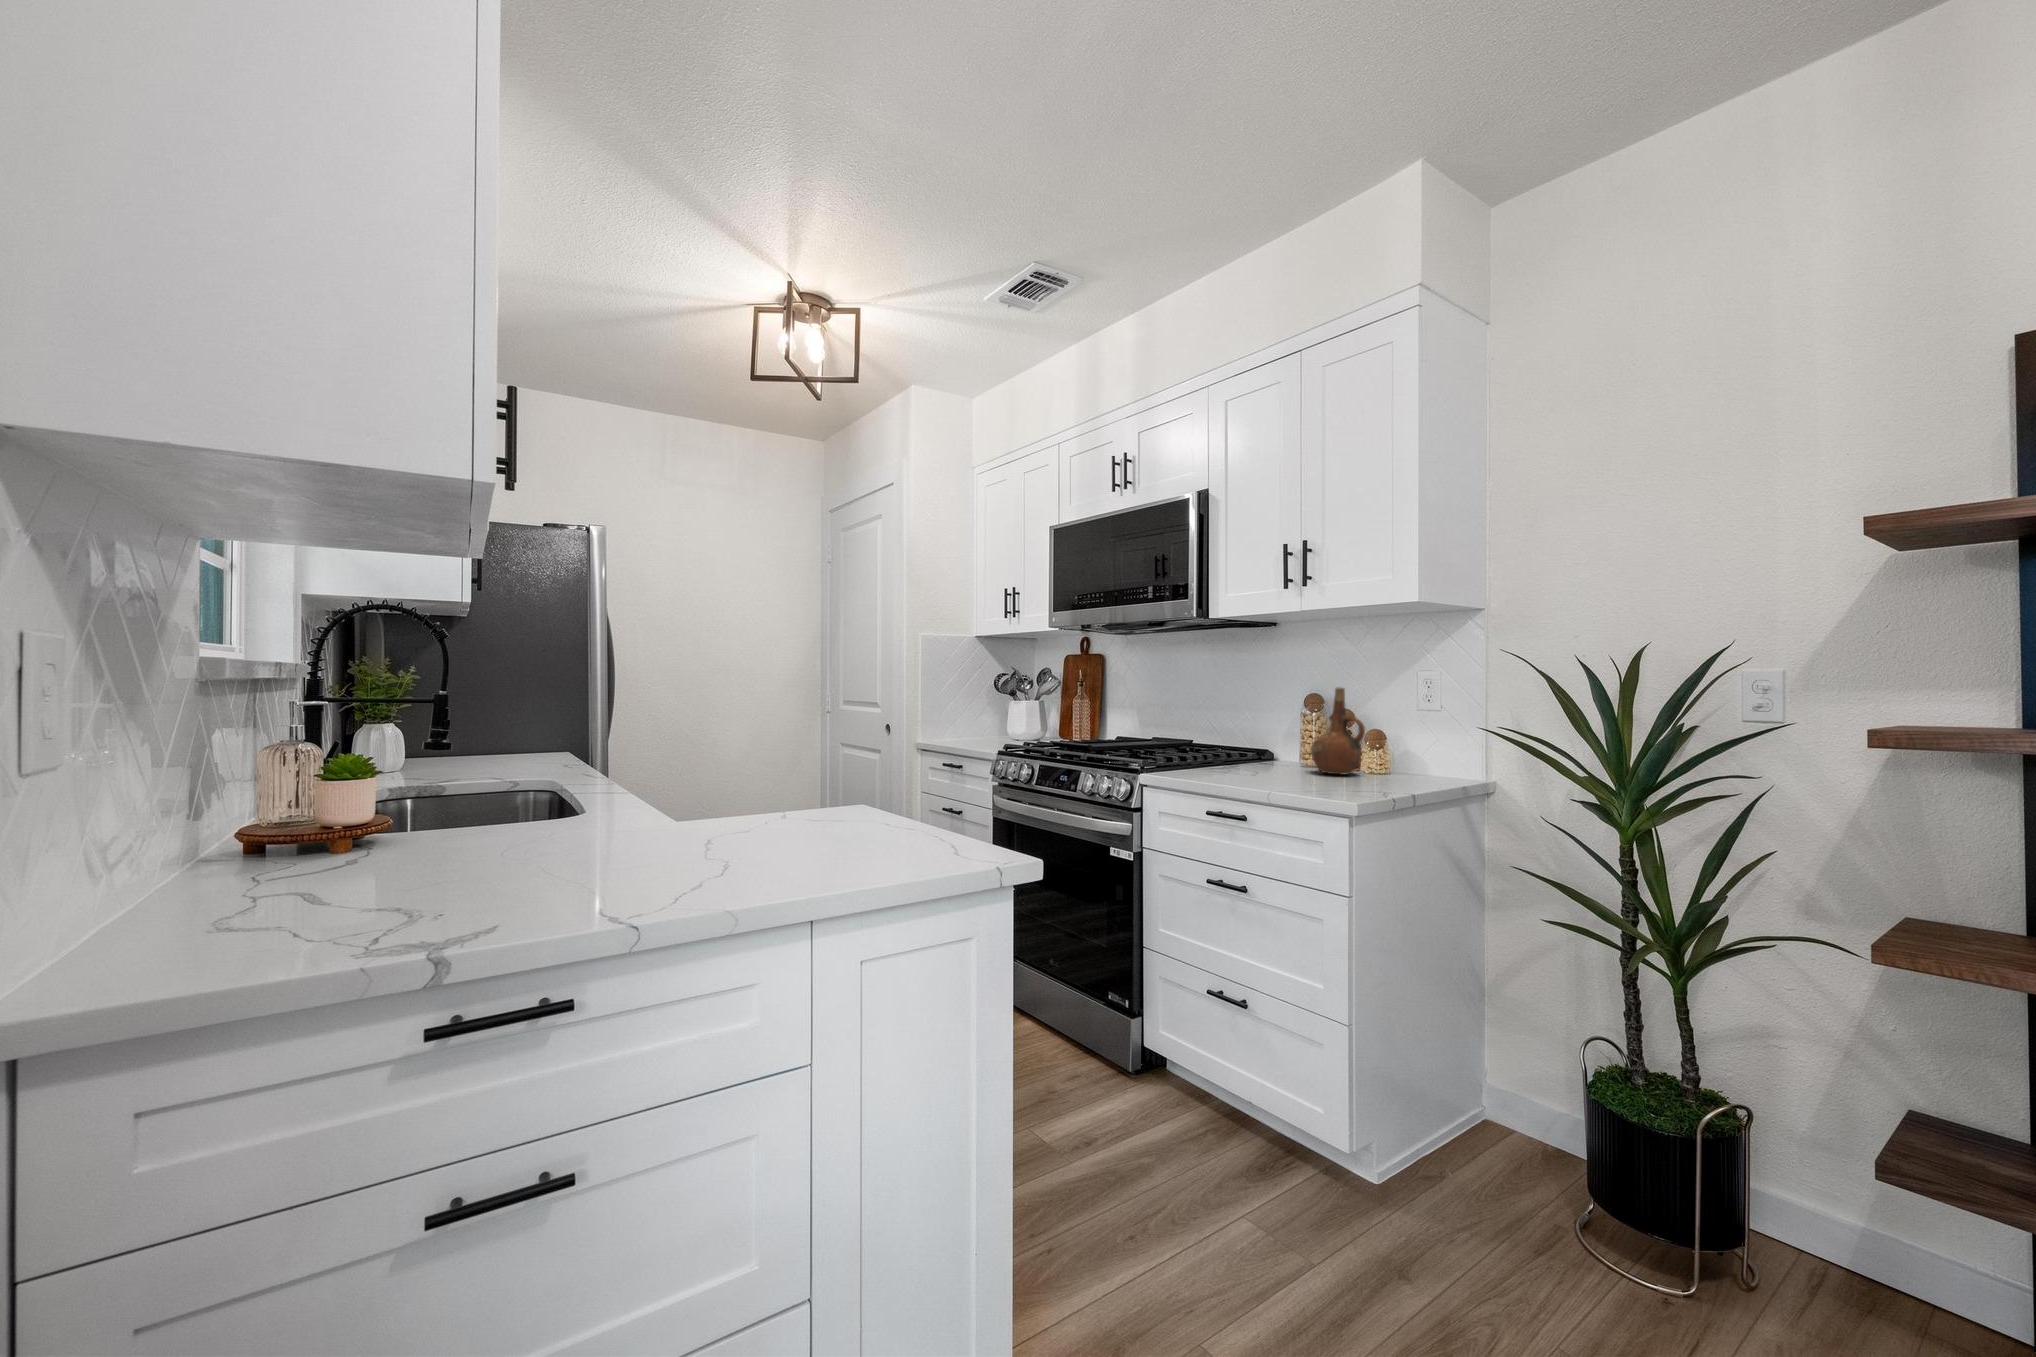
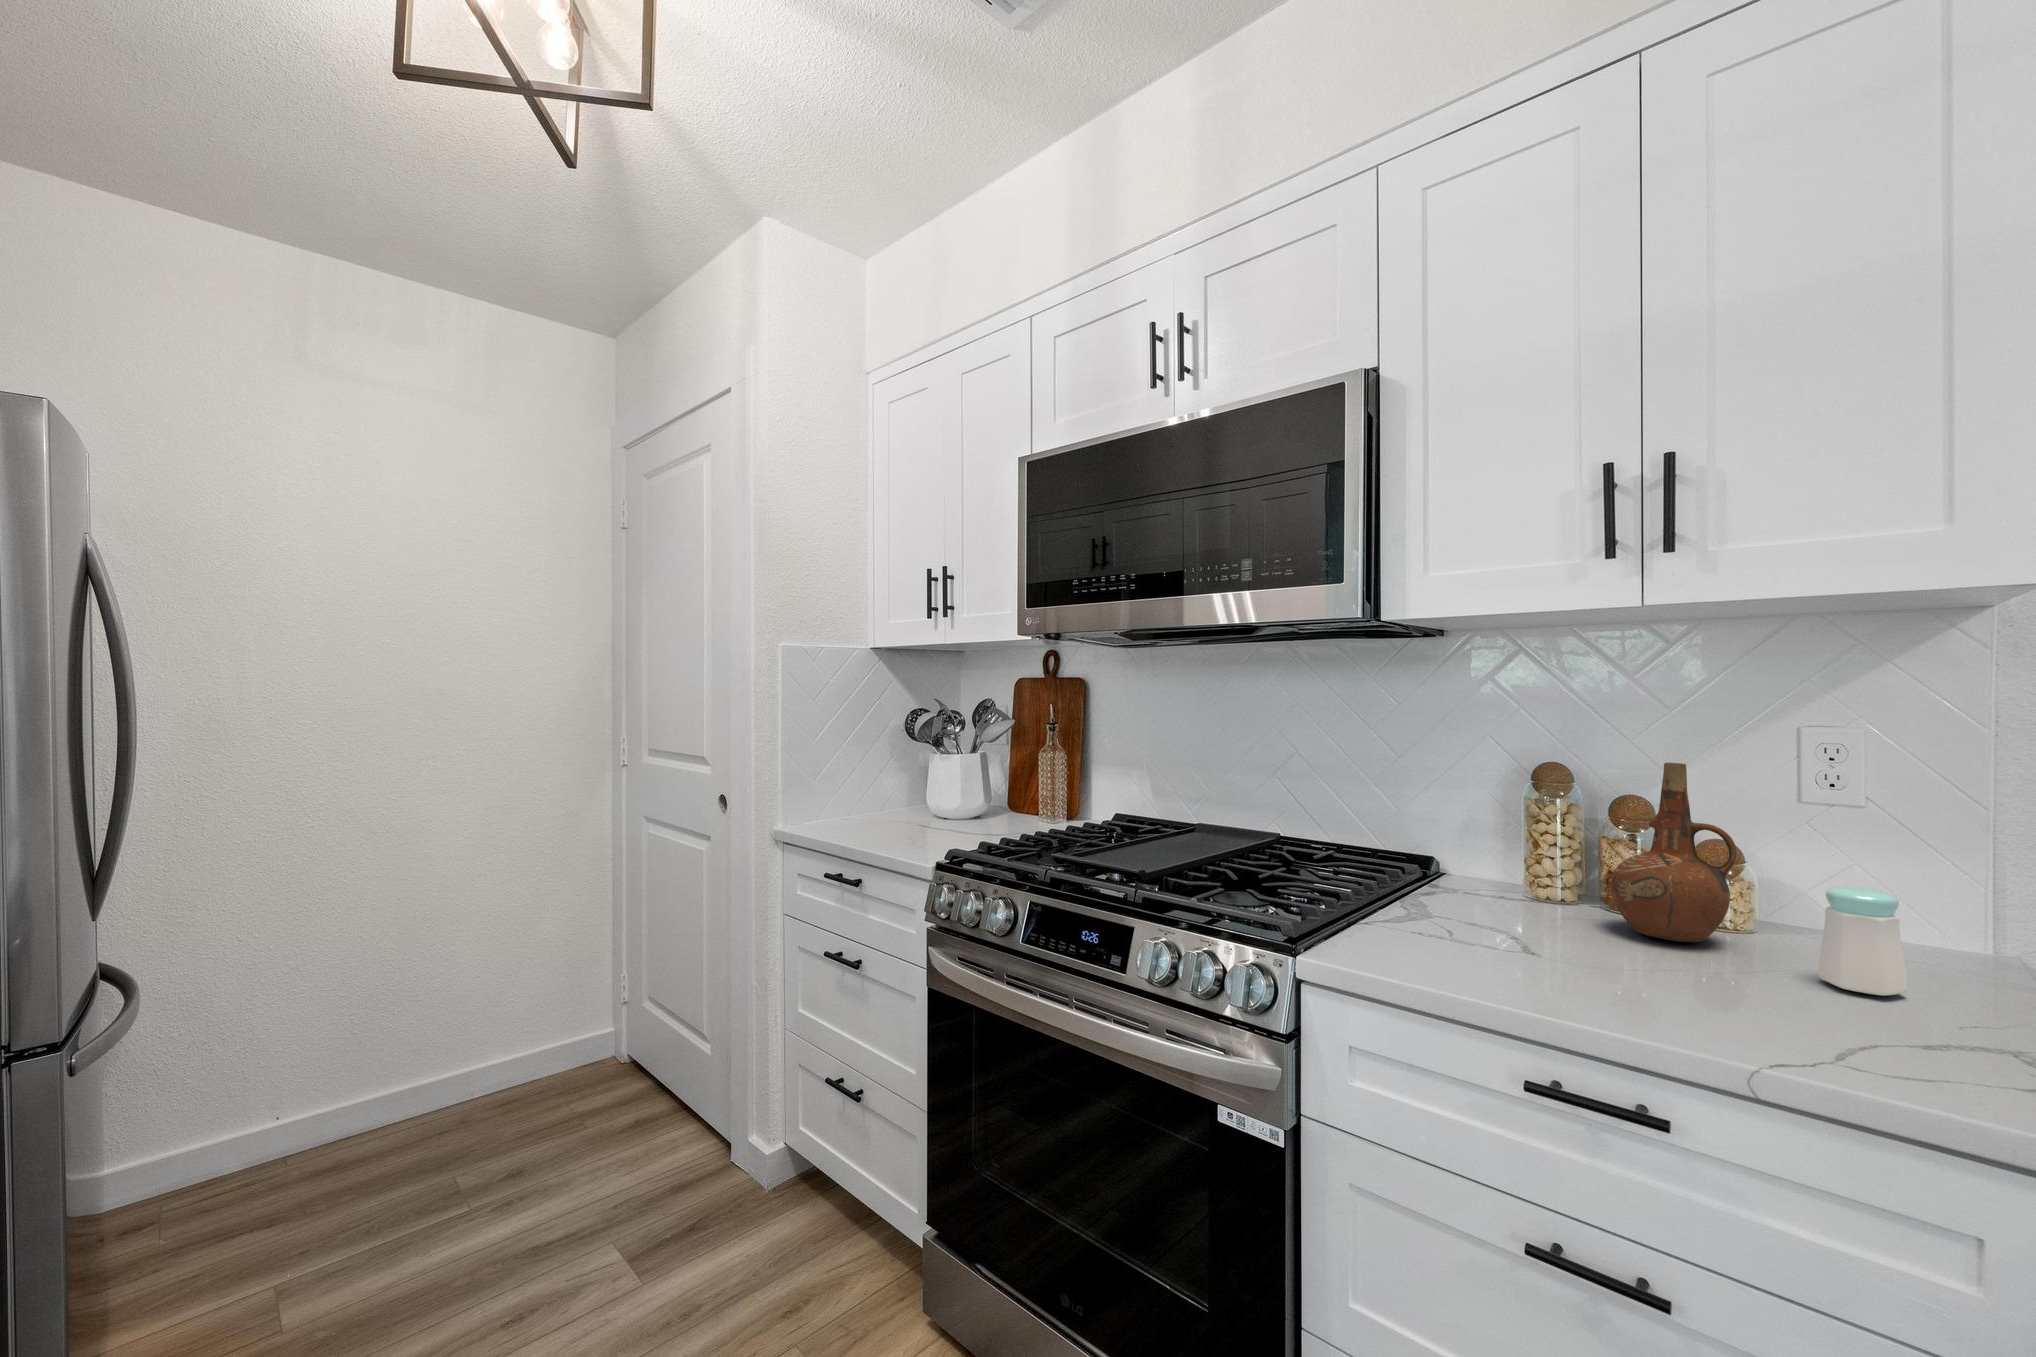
salt shaker: none [1371,740,1400,786] -> present [1818,887,1908,996]

